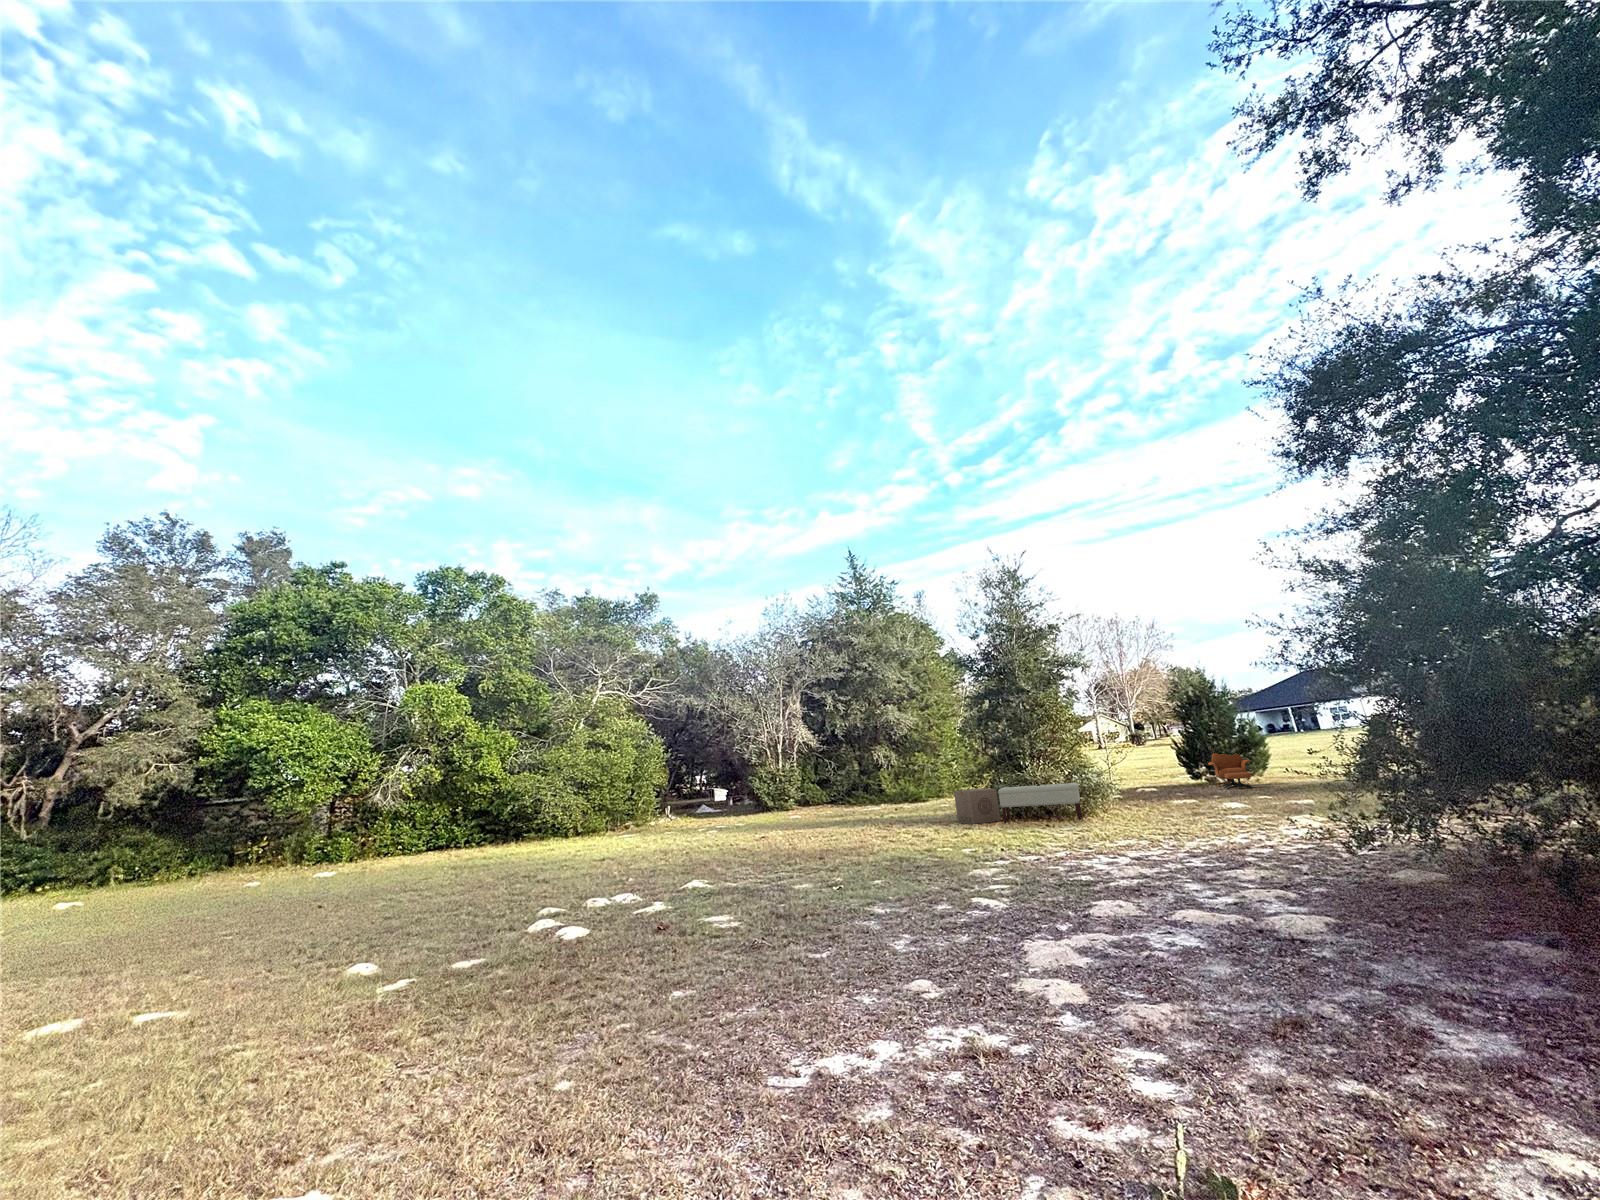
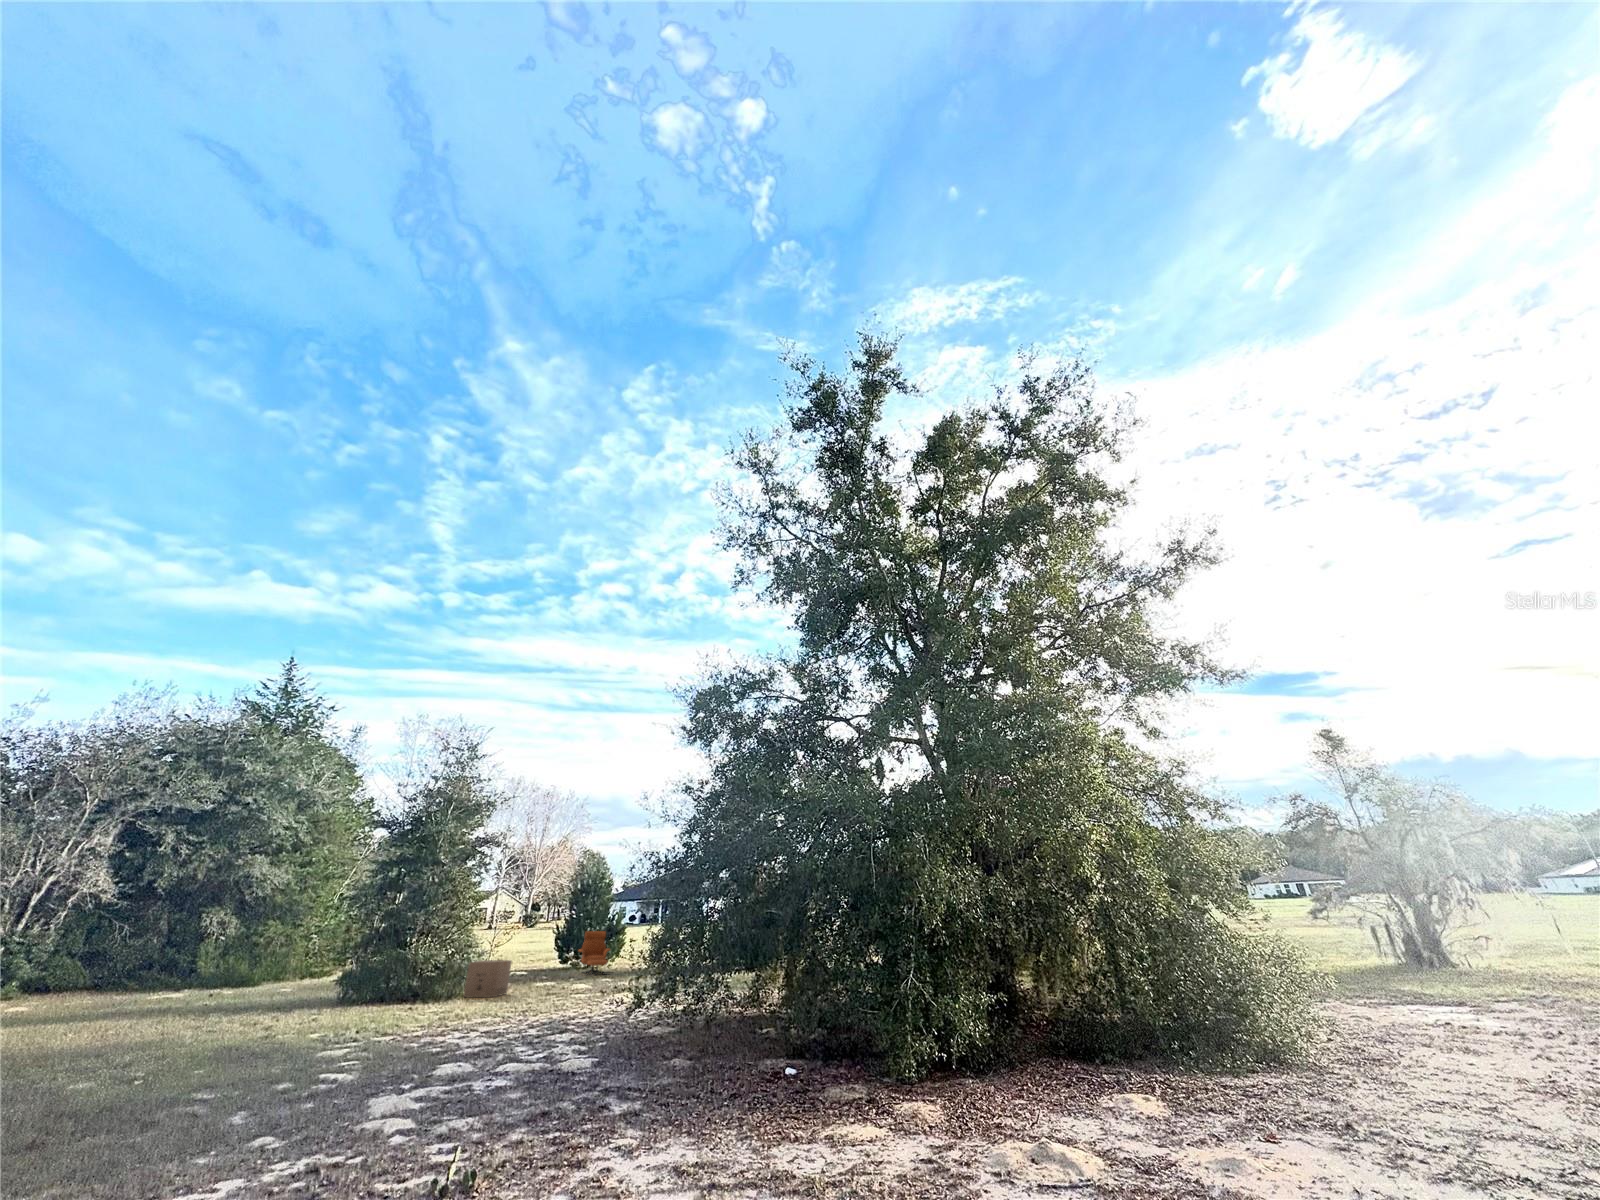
bench: present [998,783,1082,823] -> none [365,962,457,1004]
cardboard box: present [954,789,1001,824] -> present [464,960,512,997]

